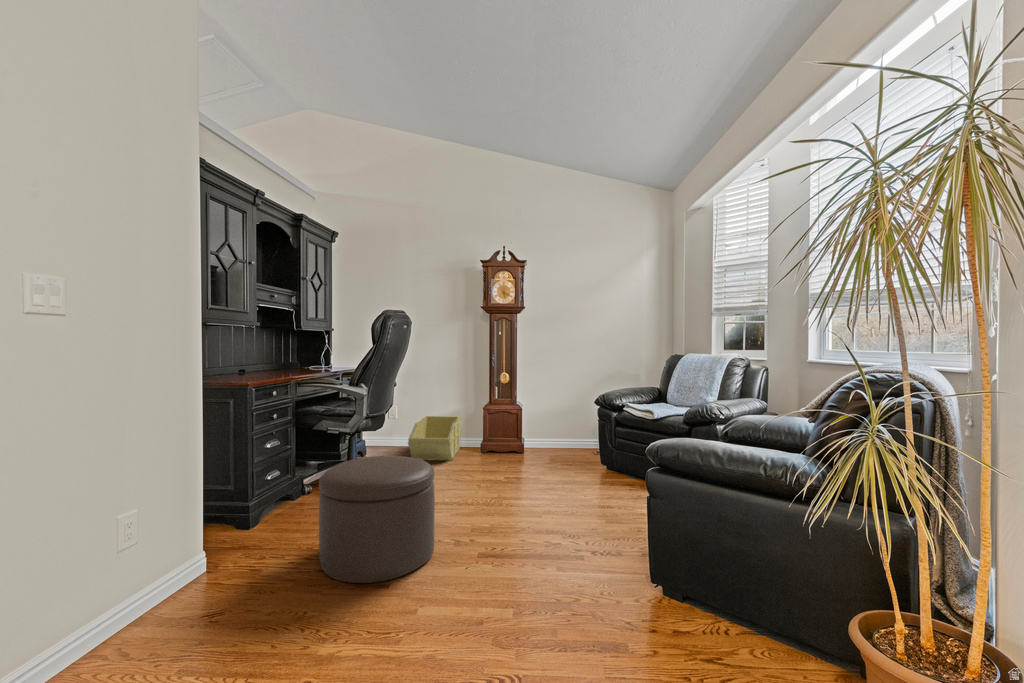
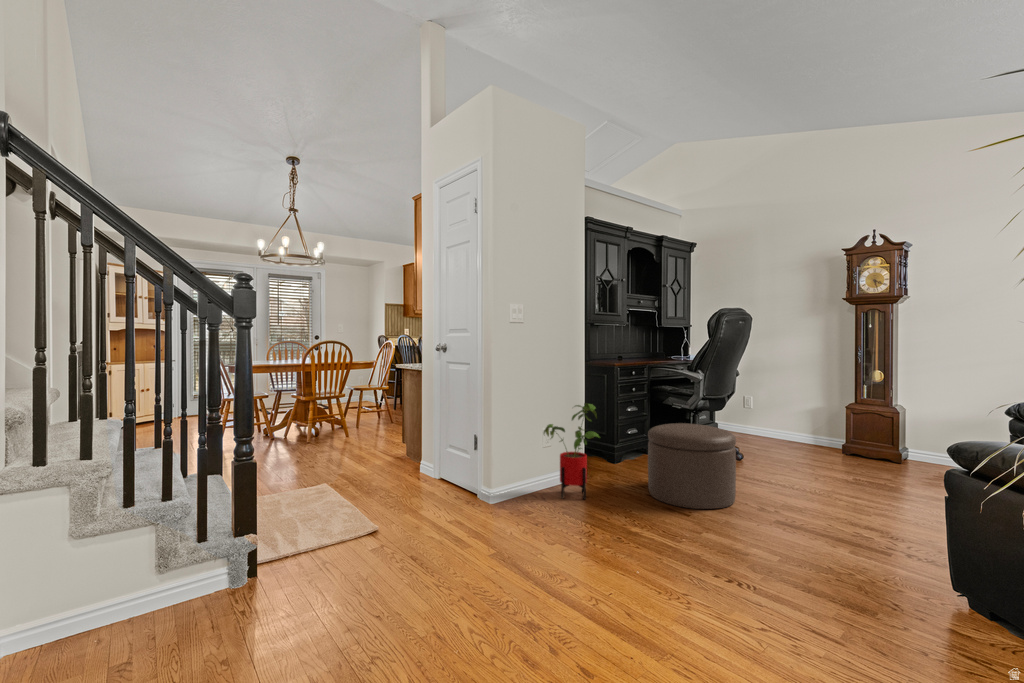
storage bin: present [408,416,462,461] -> none [753,410,822,455]
house plant: none [118,457,251,649] -> present [544,403,599,499]

